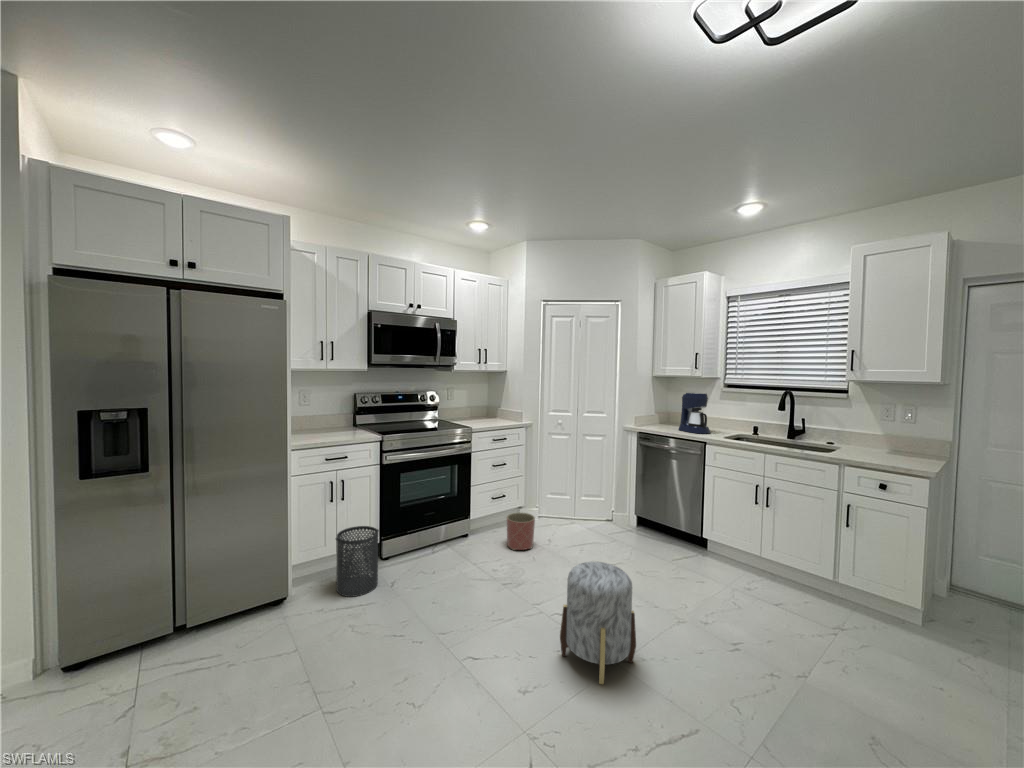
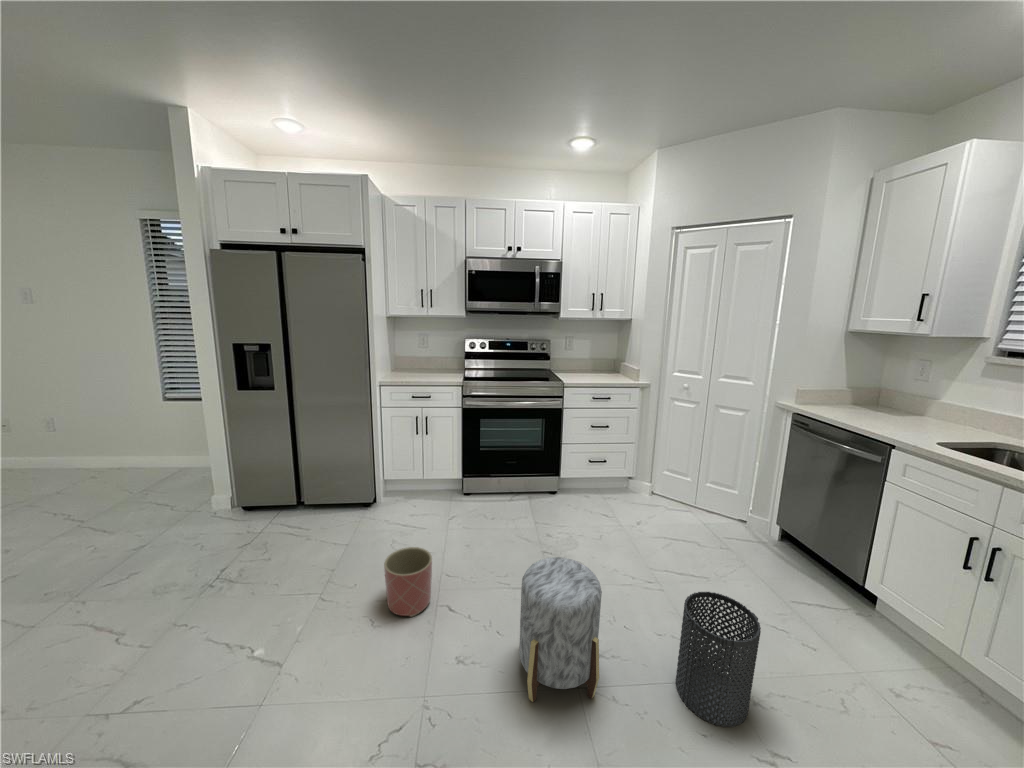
coffee maker: present [678,393,711,434] -> none [870,358,938,429]
planter: present [507,512,535,550] -> present [384,547,432,617]
trash can: present [336,526,379,597] -> present [675,592,761,727]

